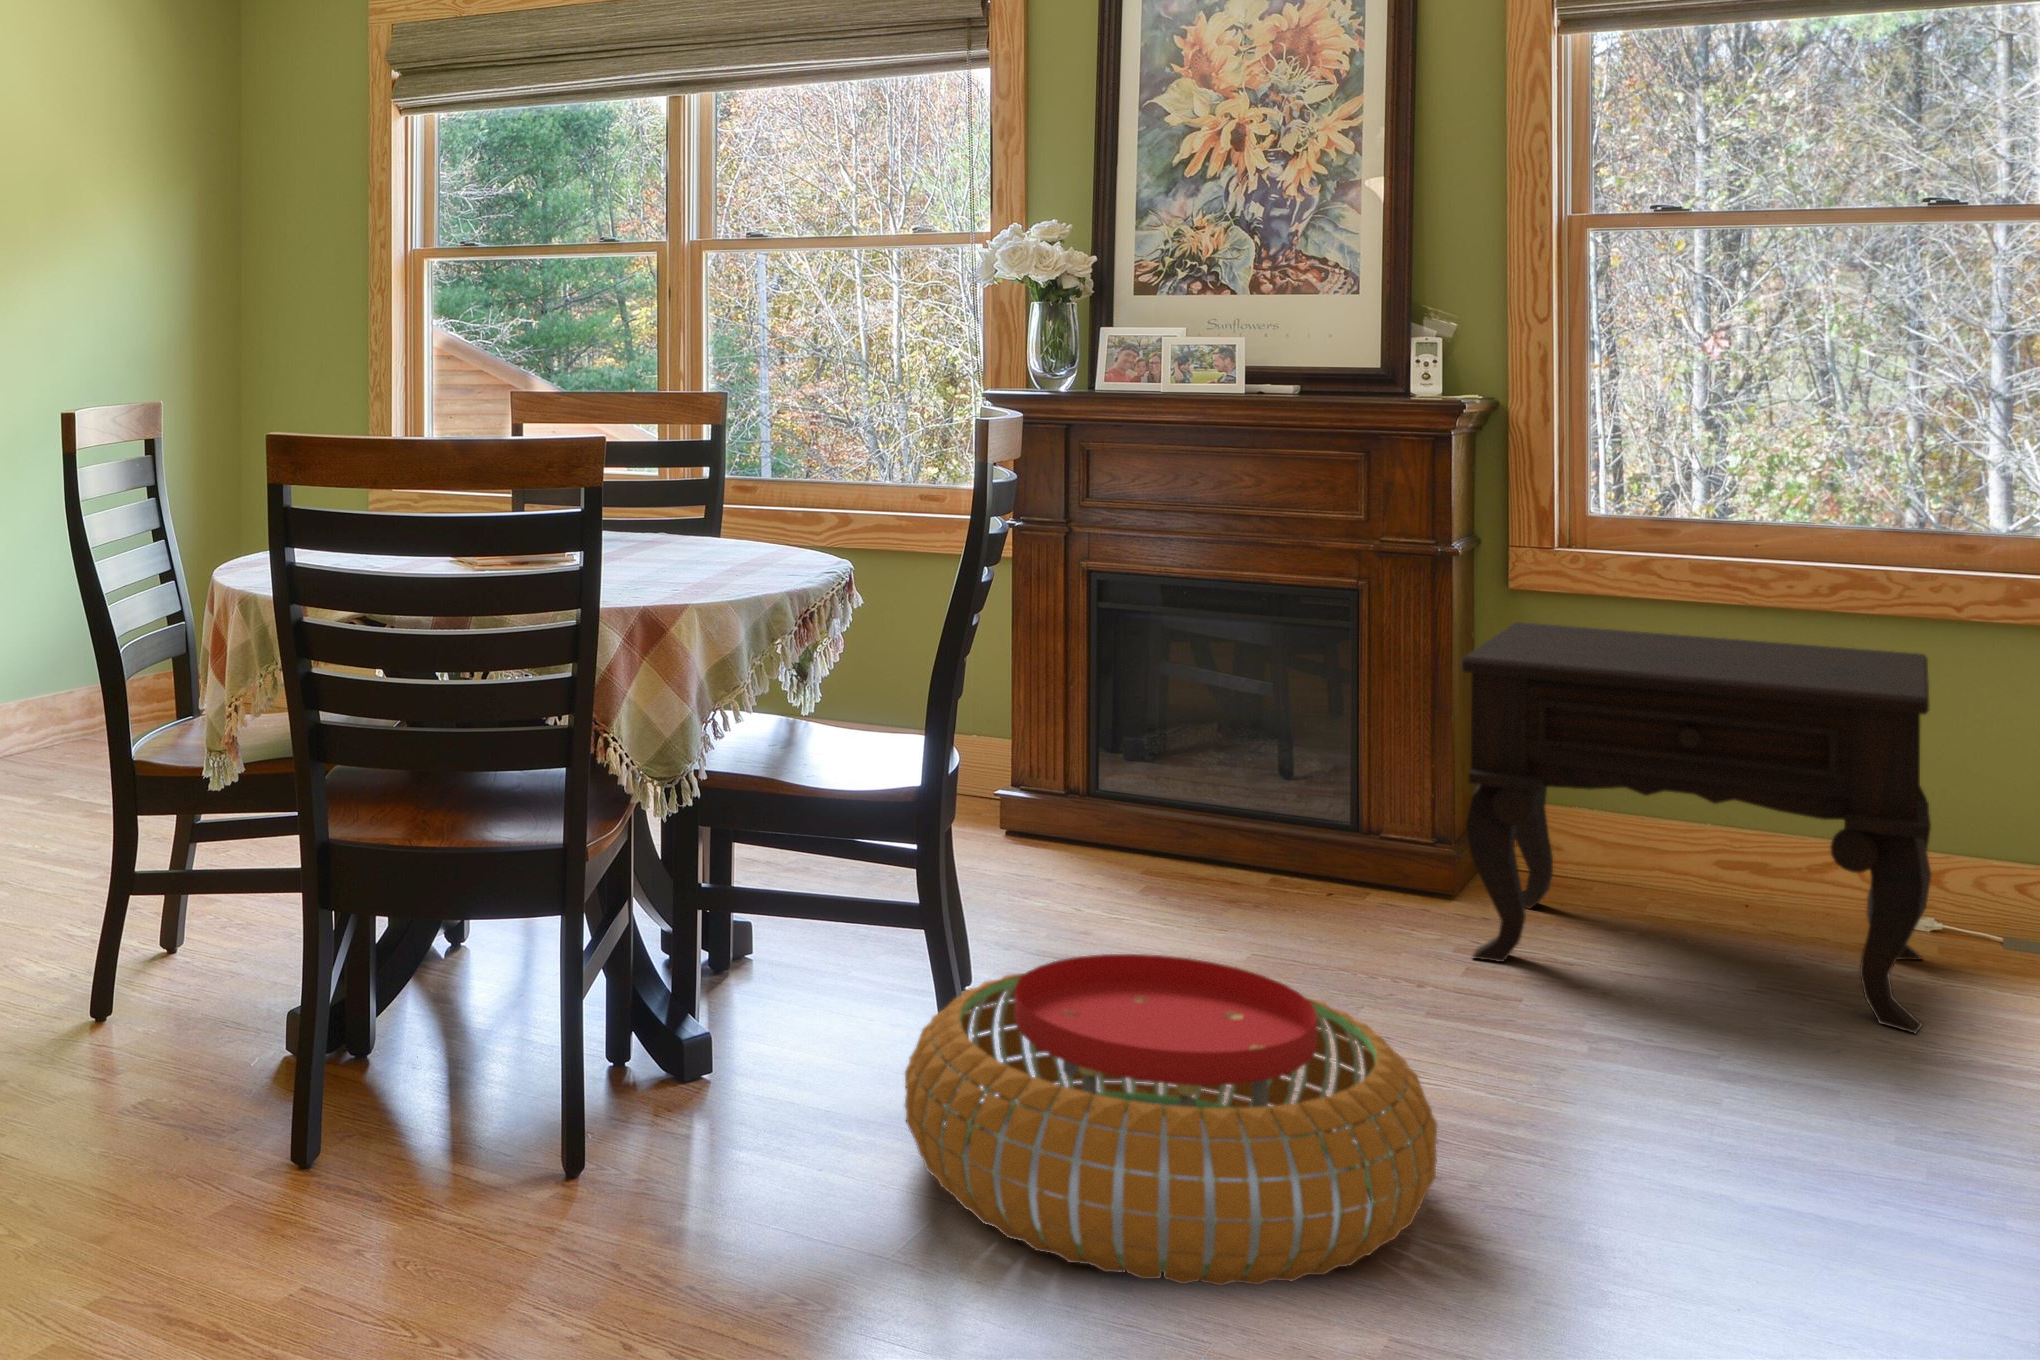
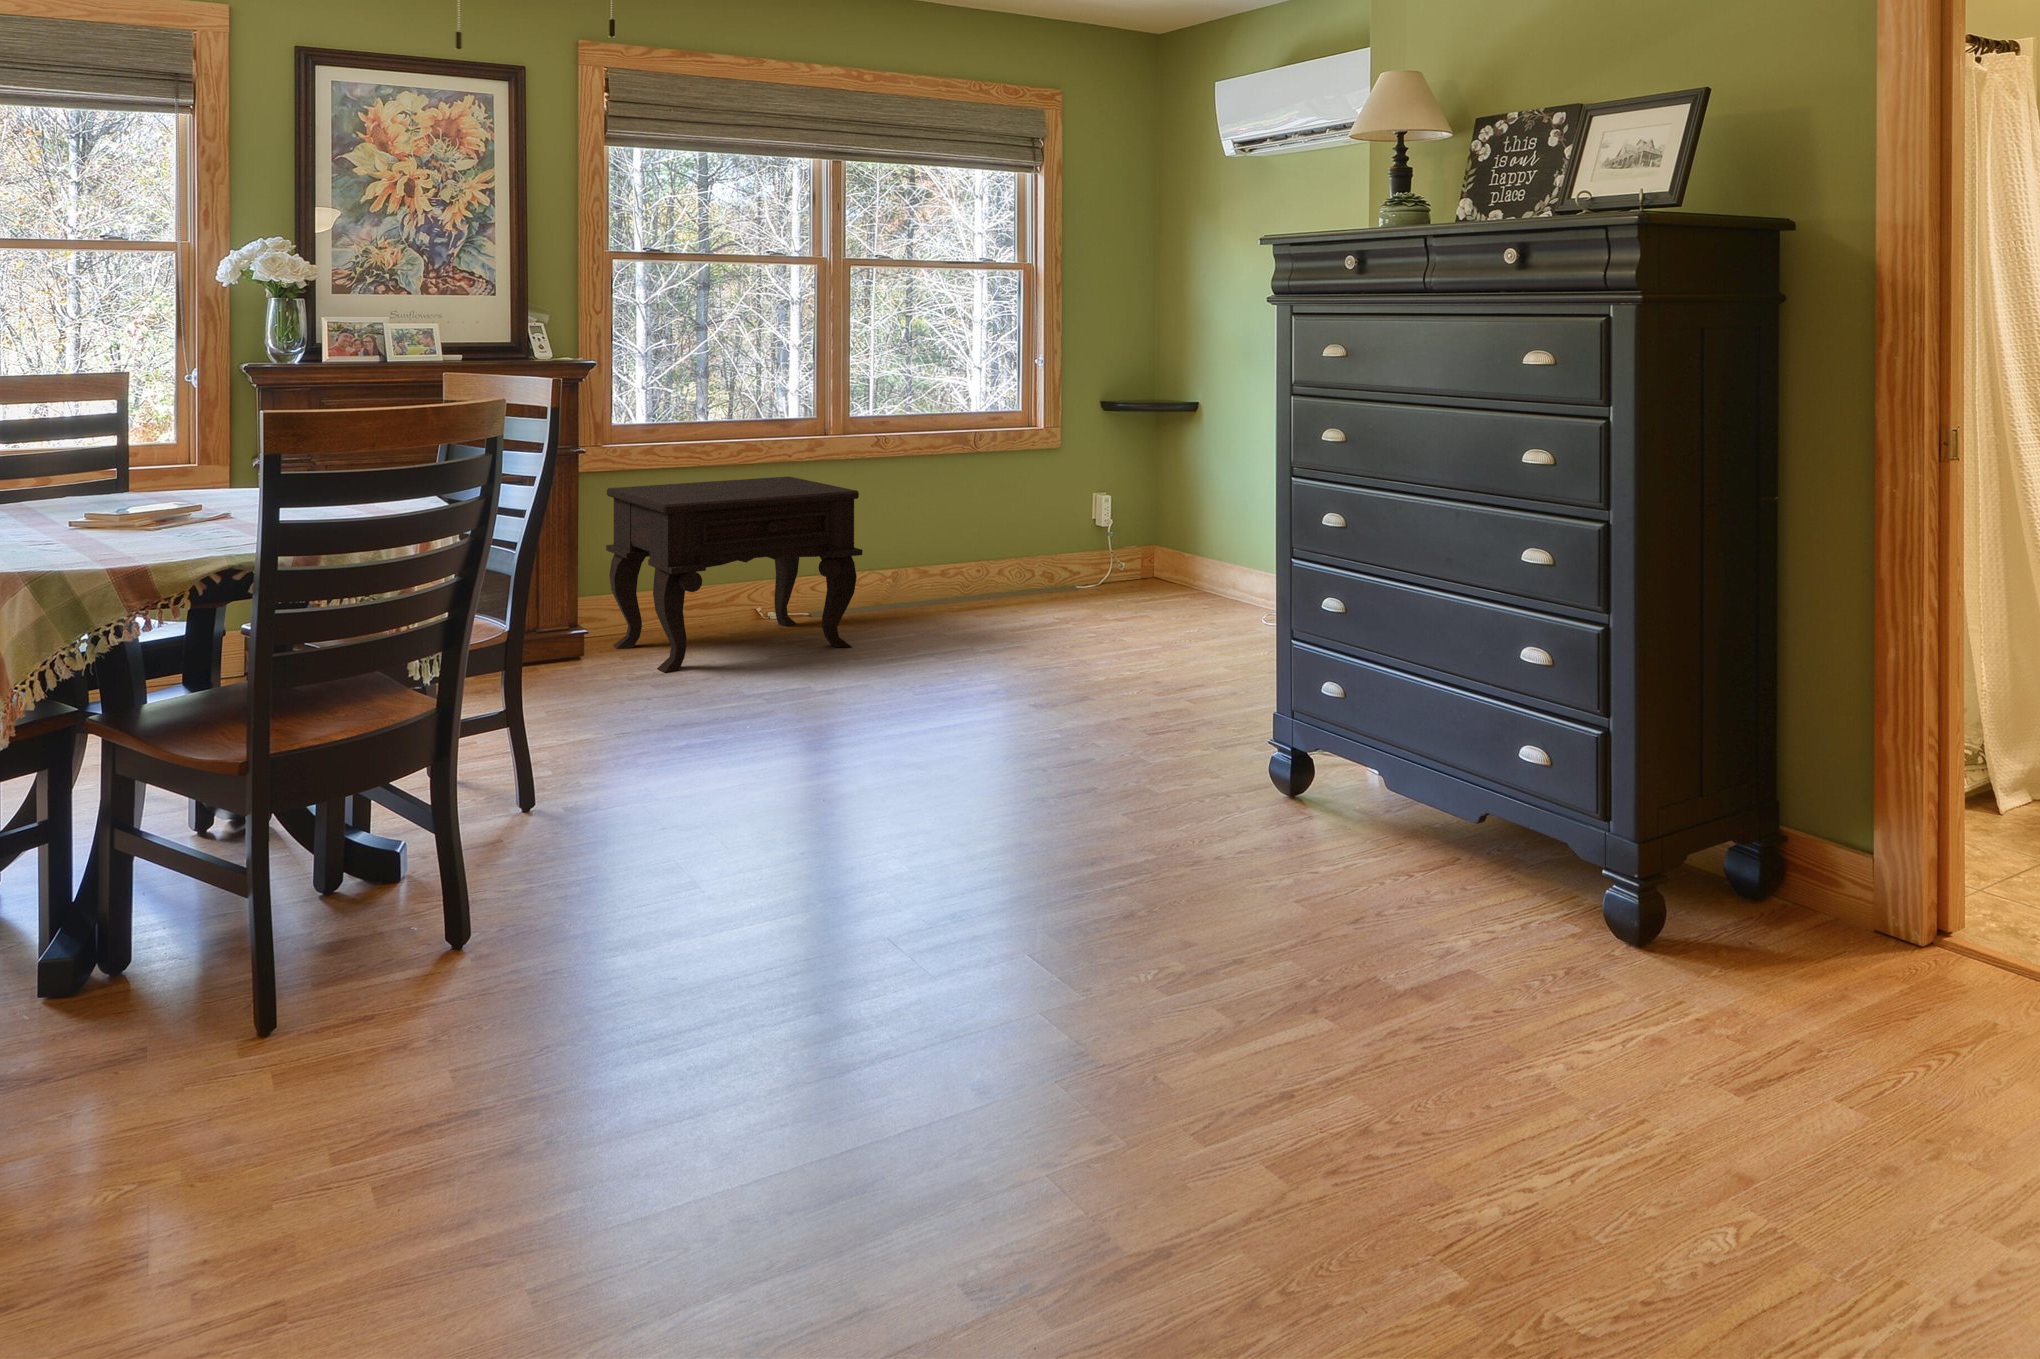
pouf: present [905,954,1437,1286] -> none [647,667,924,822]

